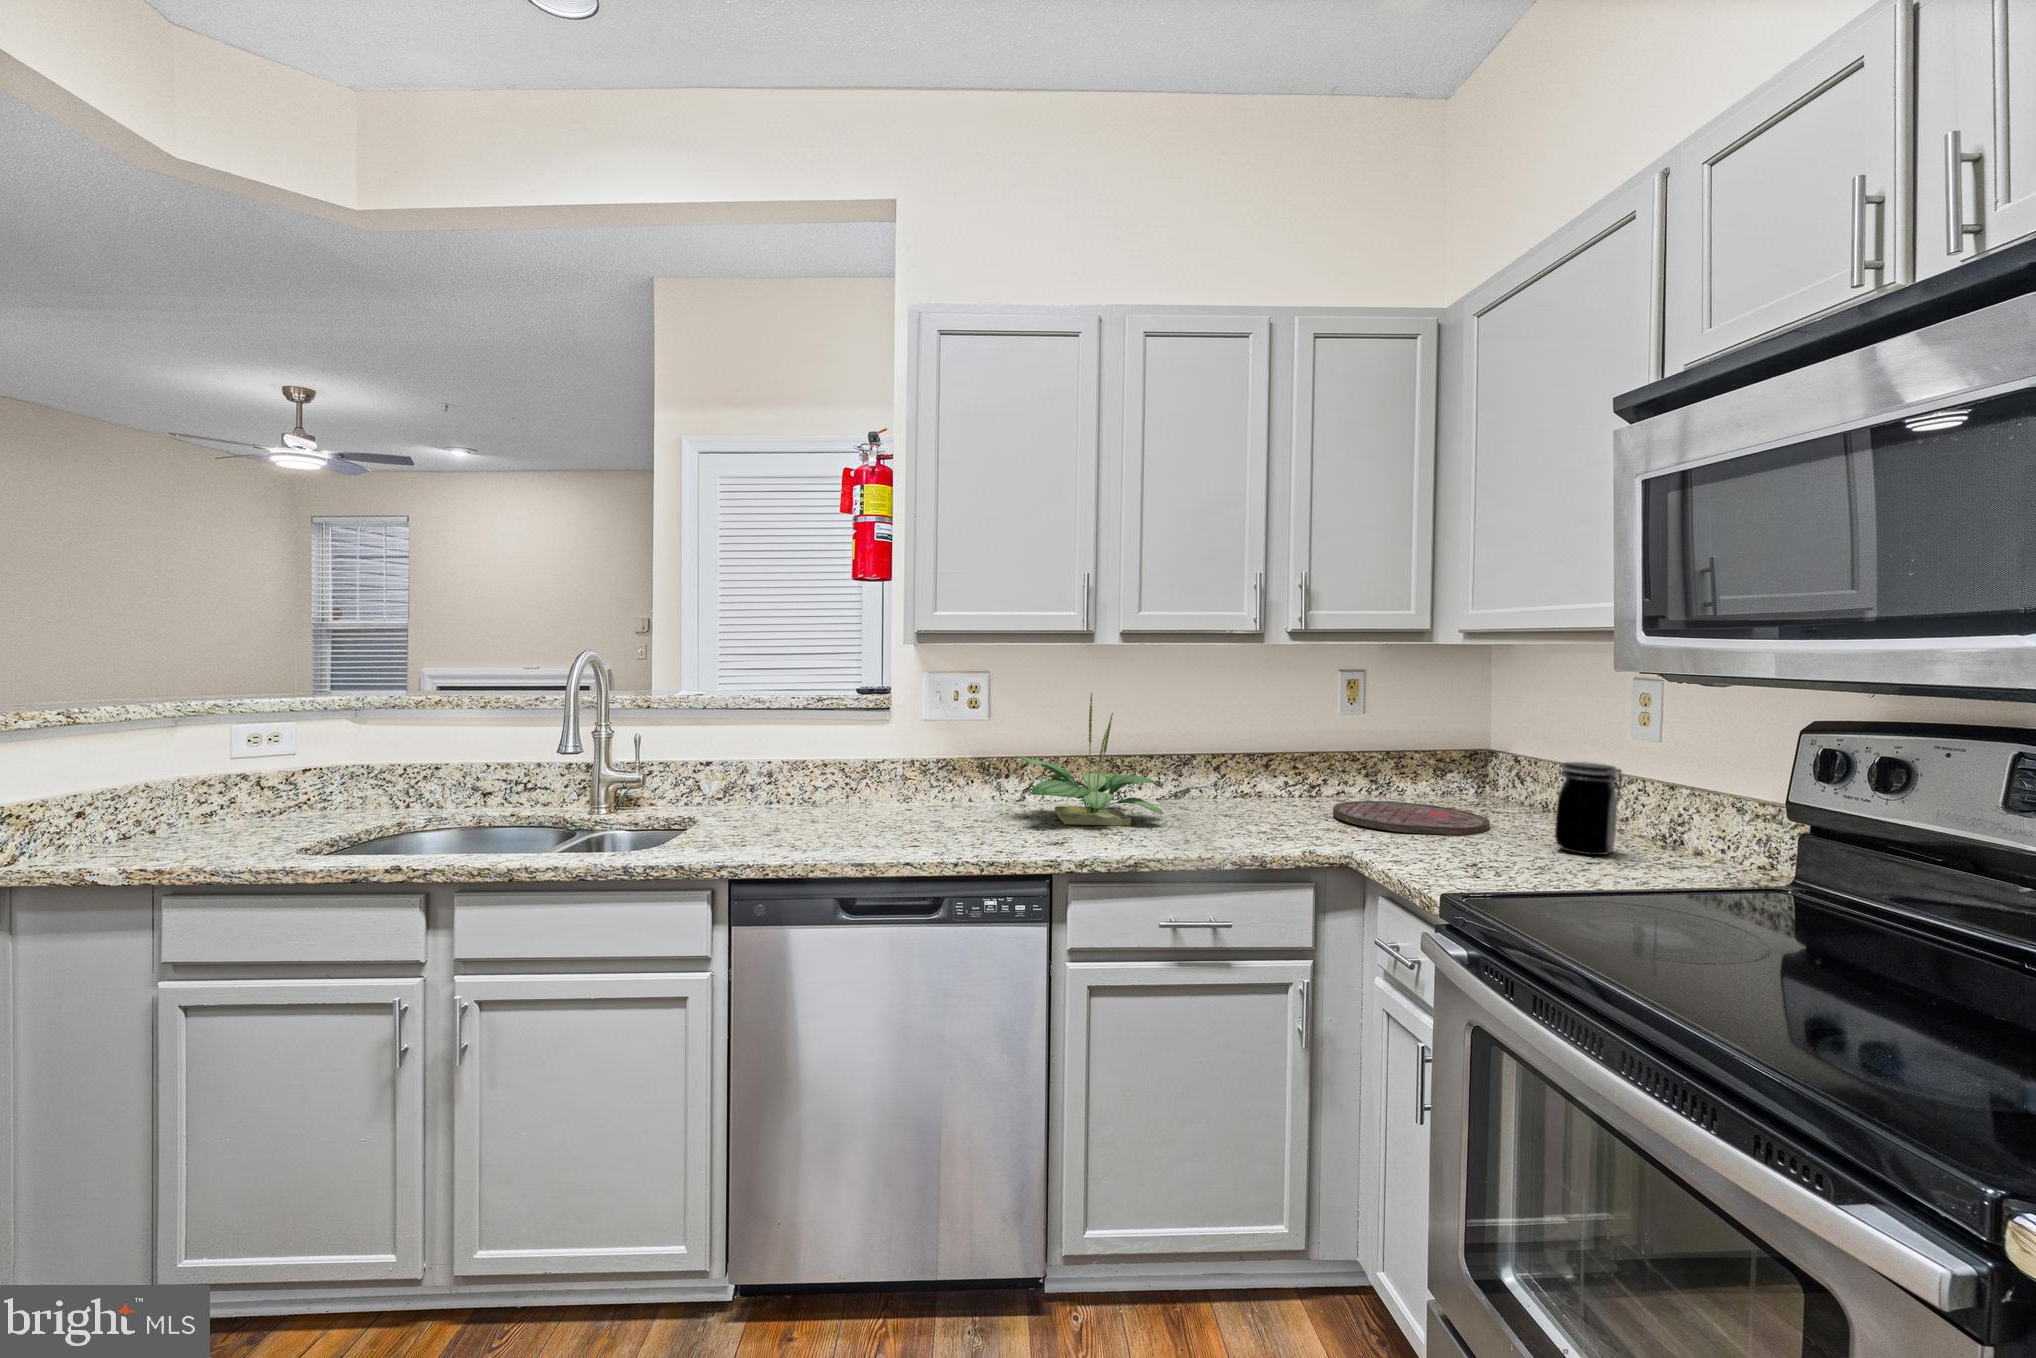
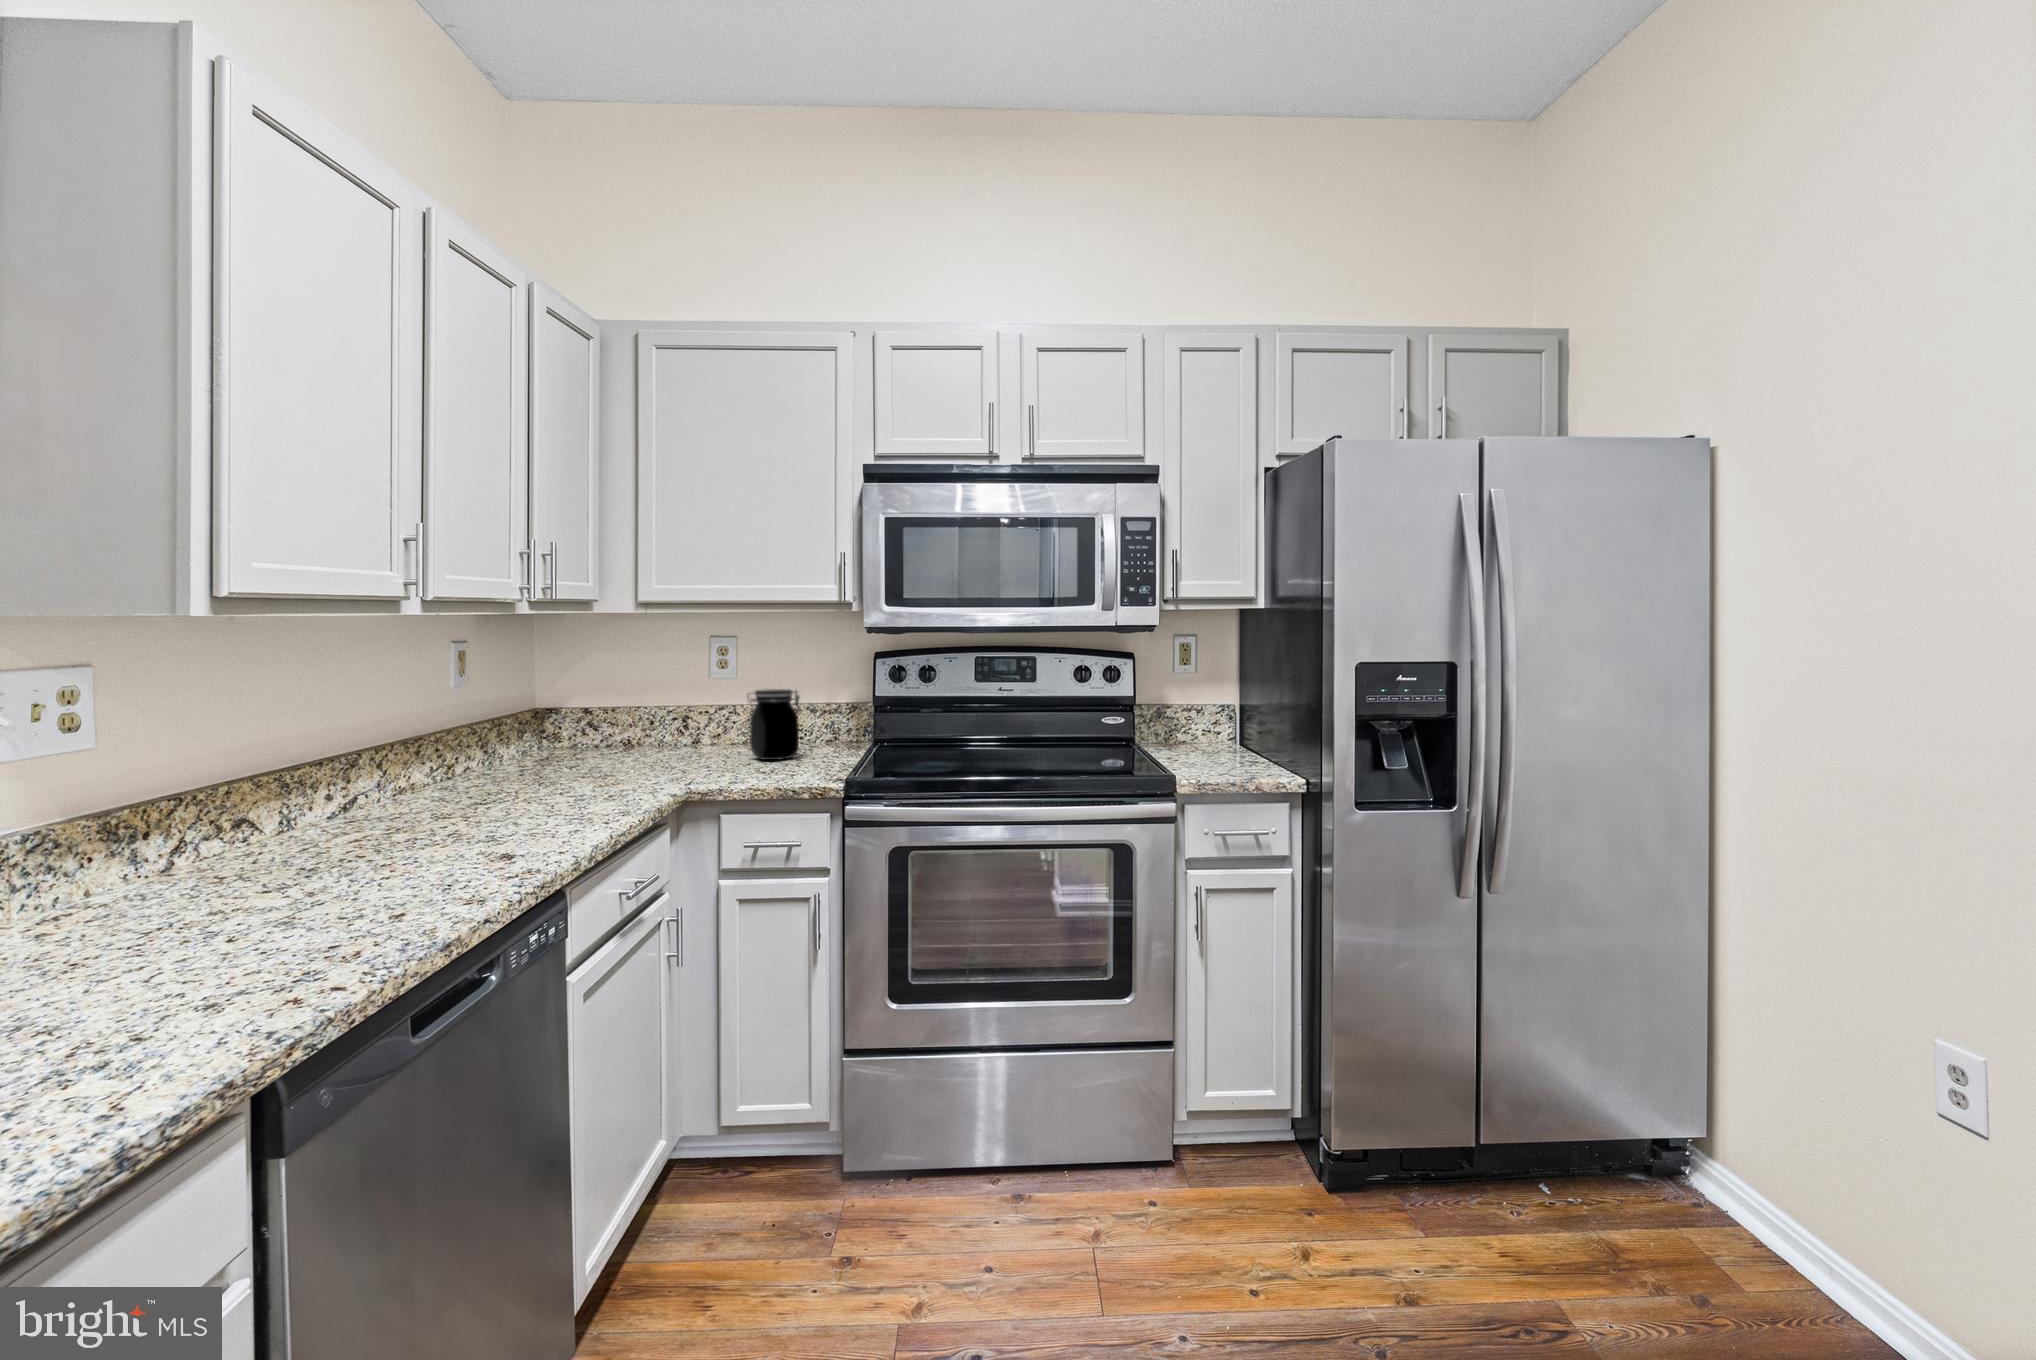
potted plant: present [1017,692,1164,825] -> none [261,669,495,860]
cutting board: present [1333,801,1490,835] -> none [531,757,687,783]

